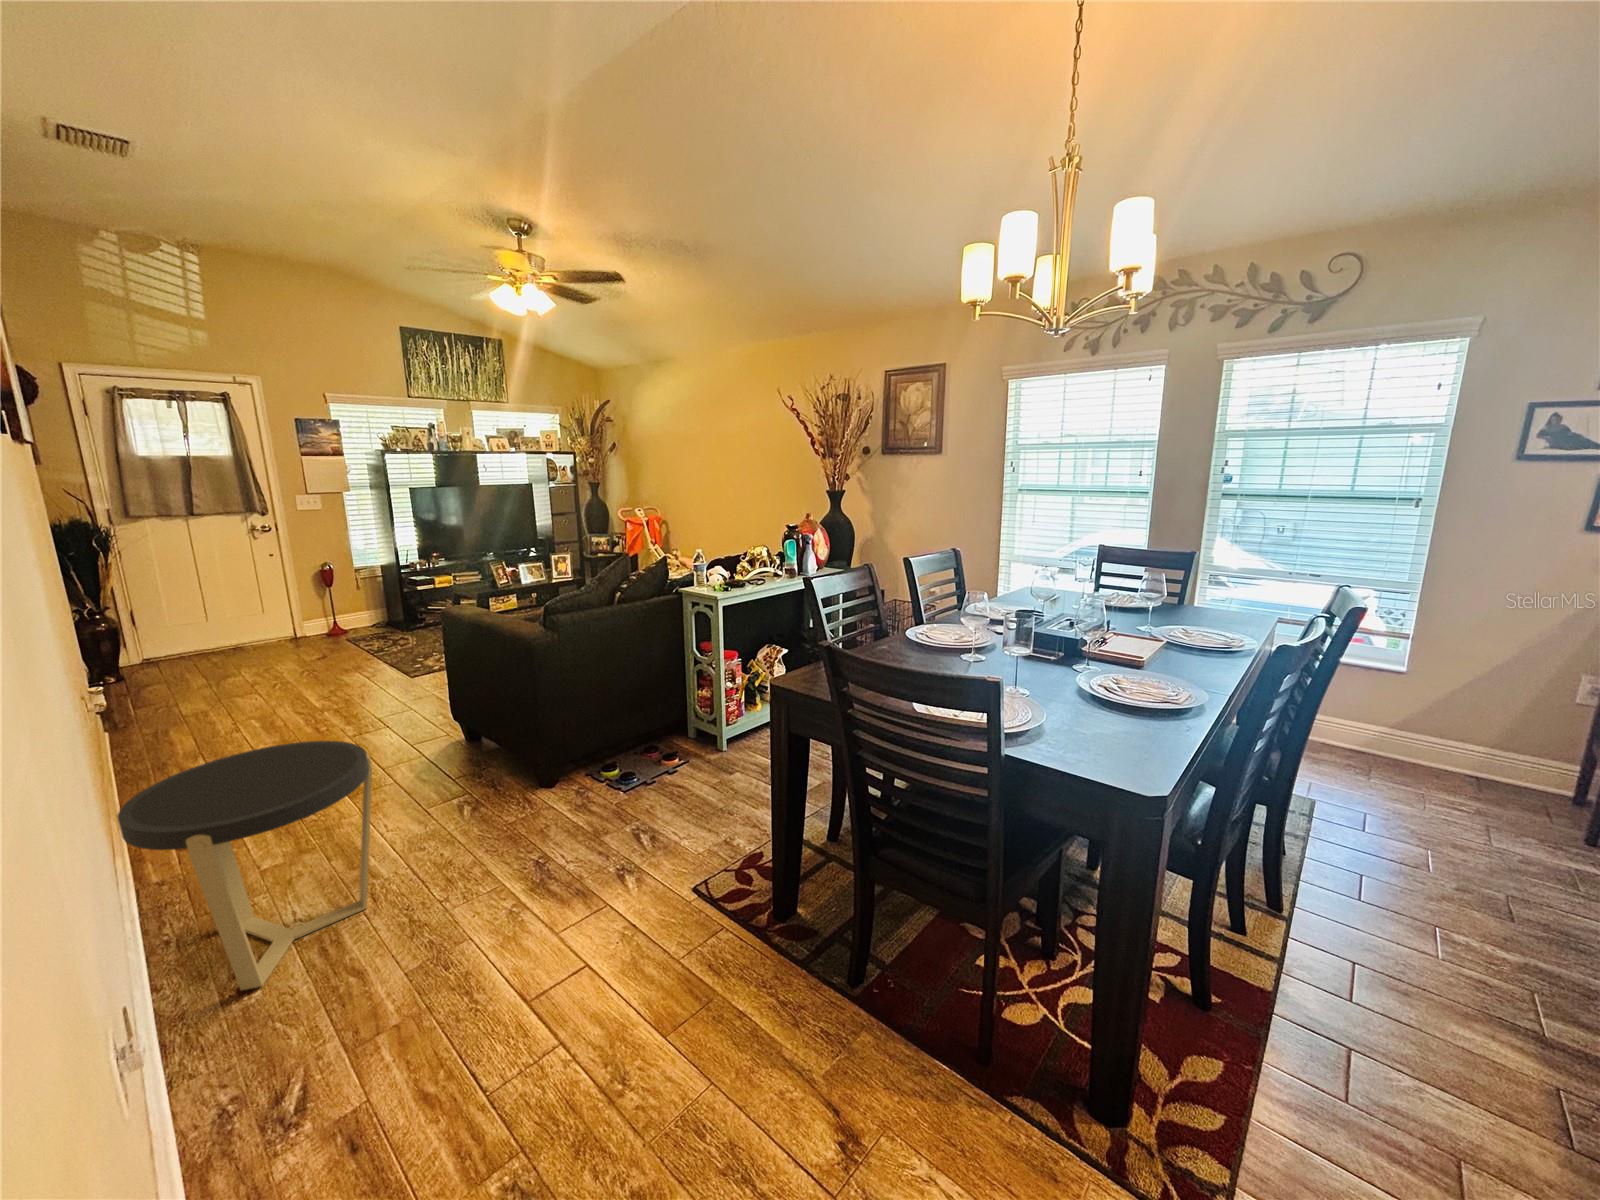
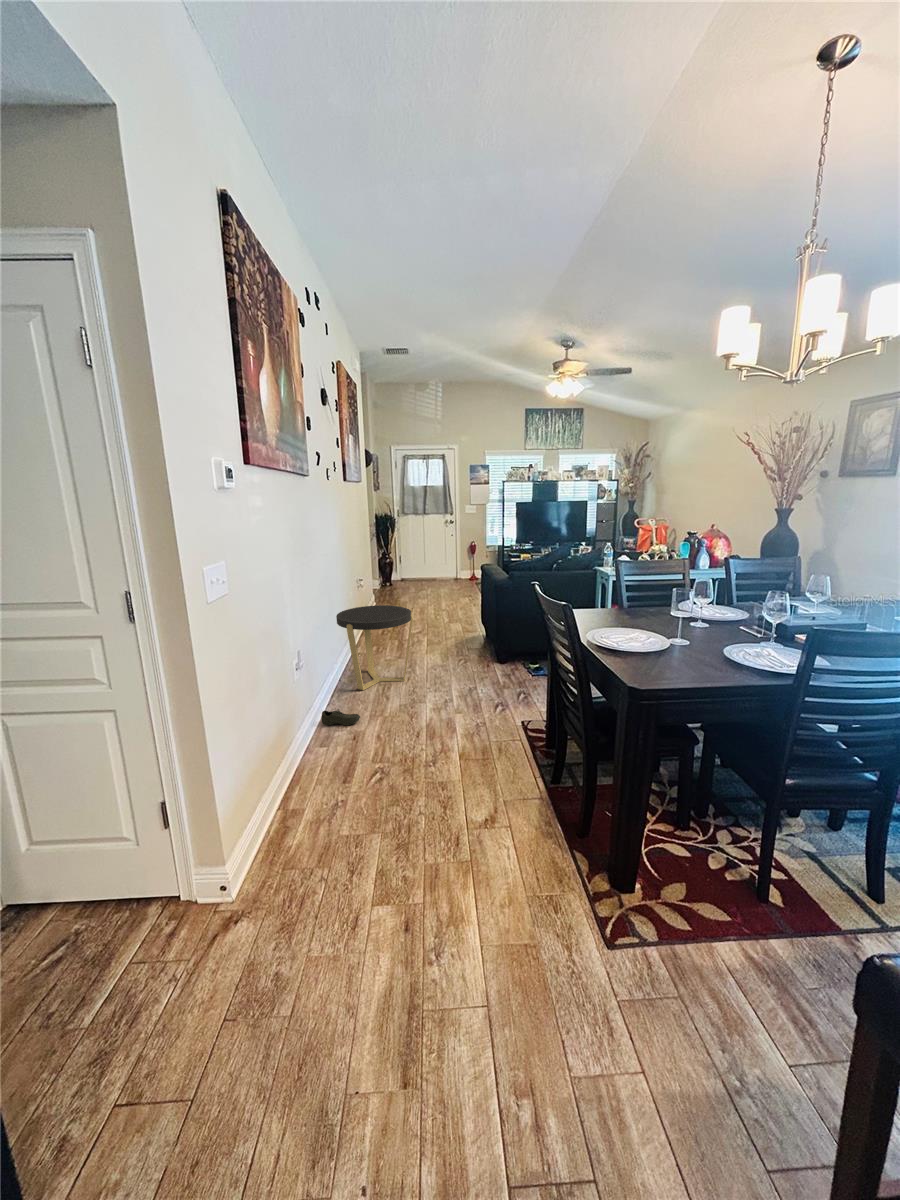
shoe: none [185,1070,329,1168] -> present [321,710,360,725]

